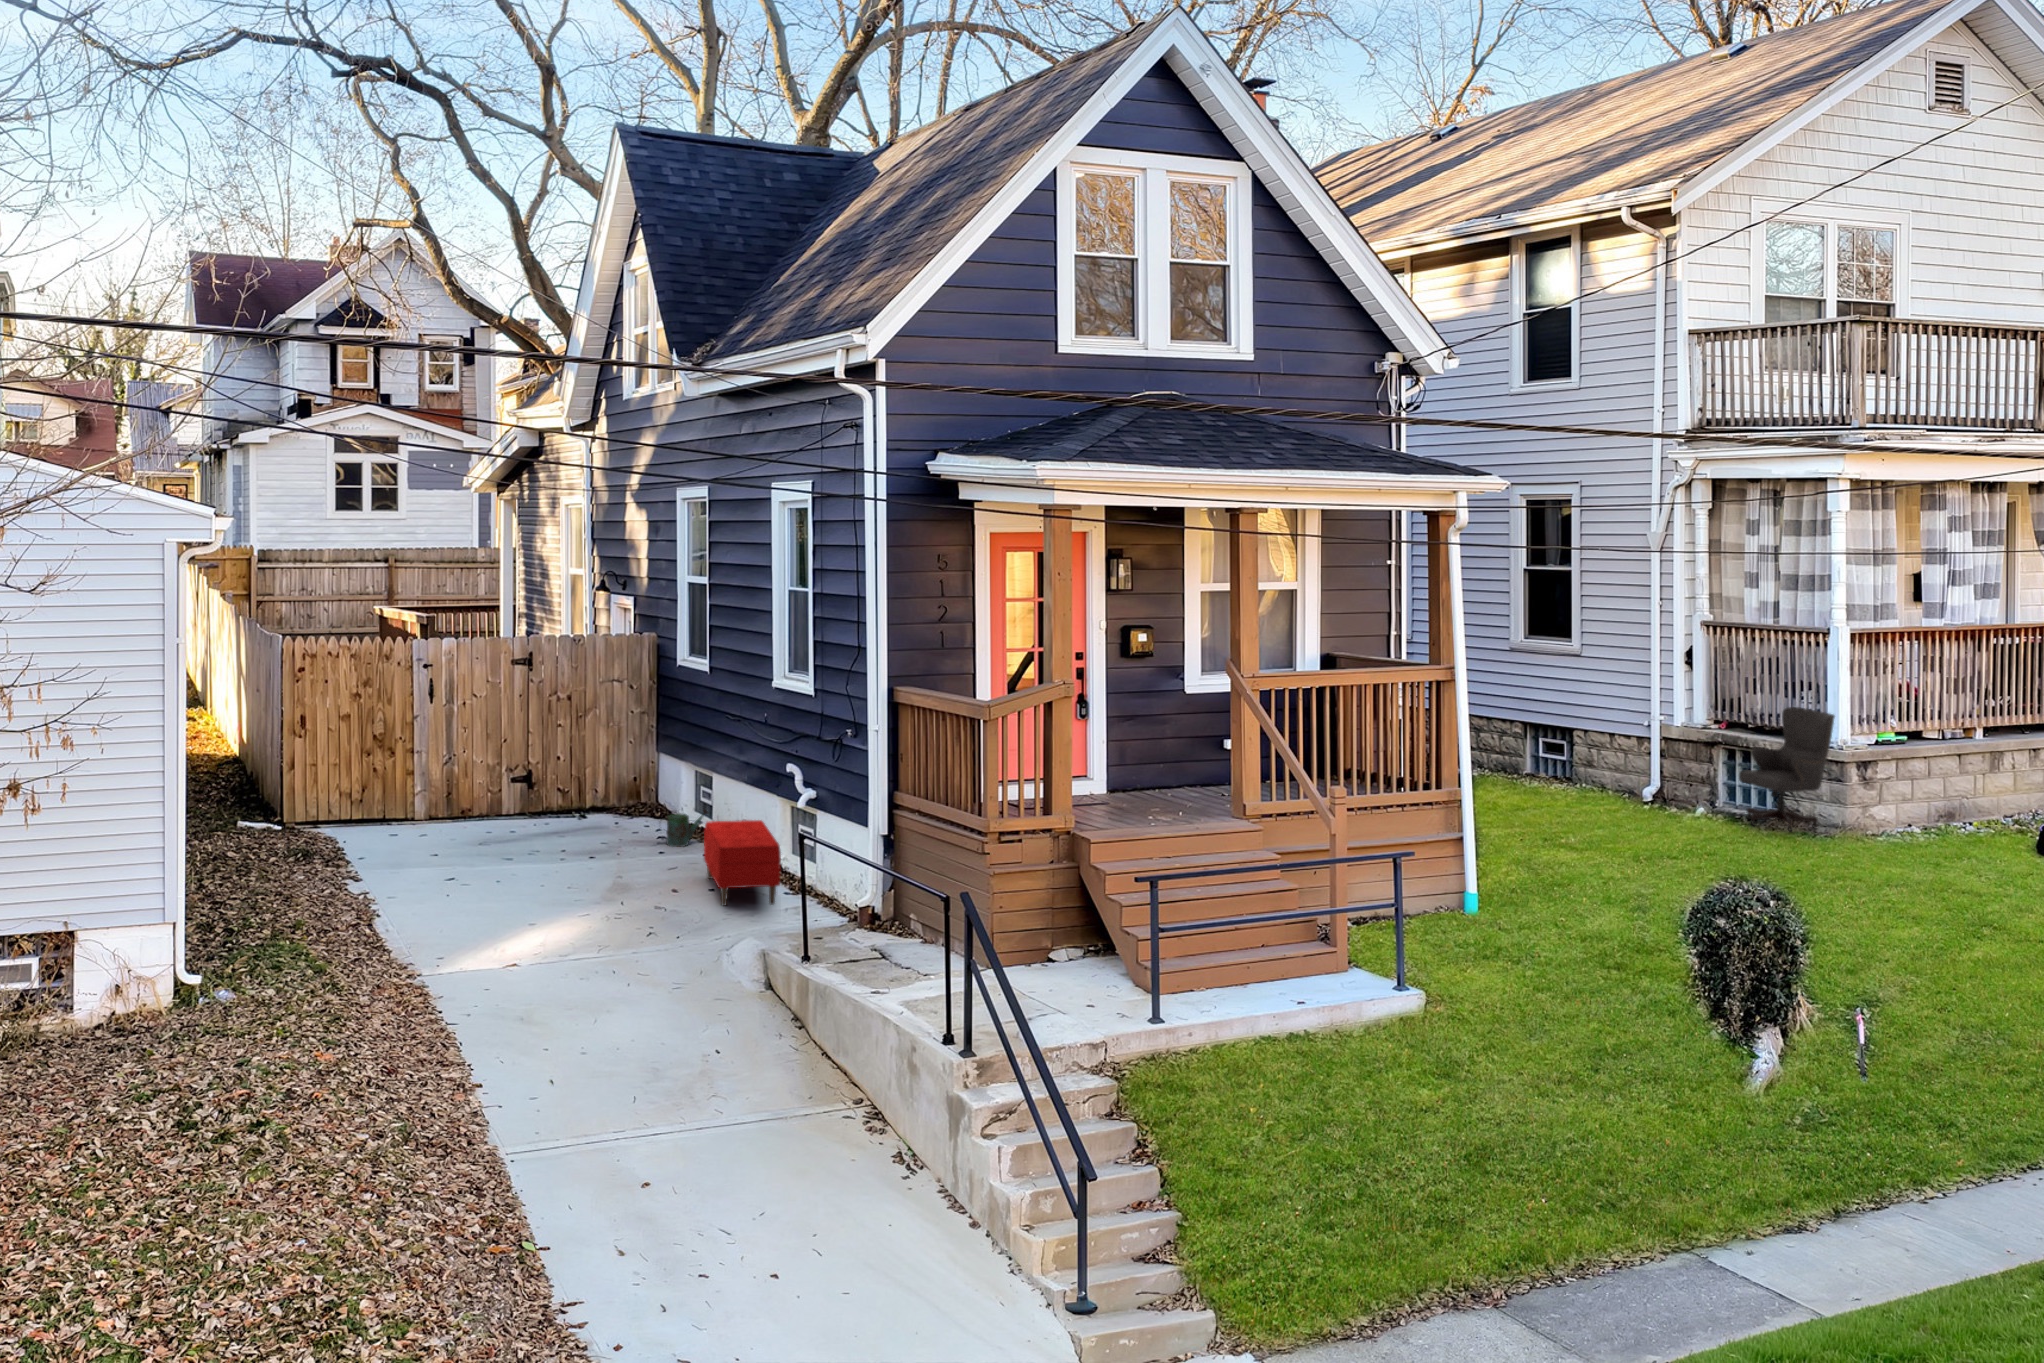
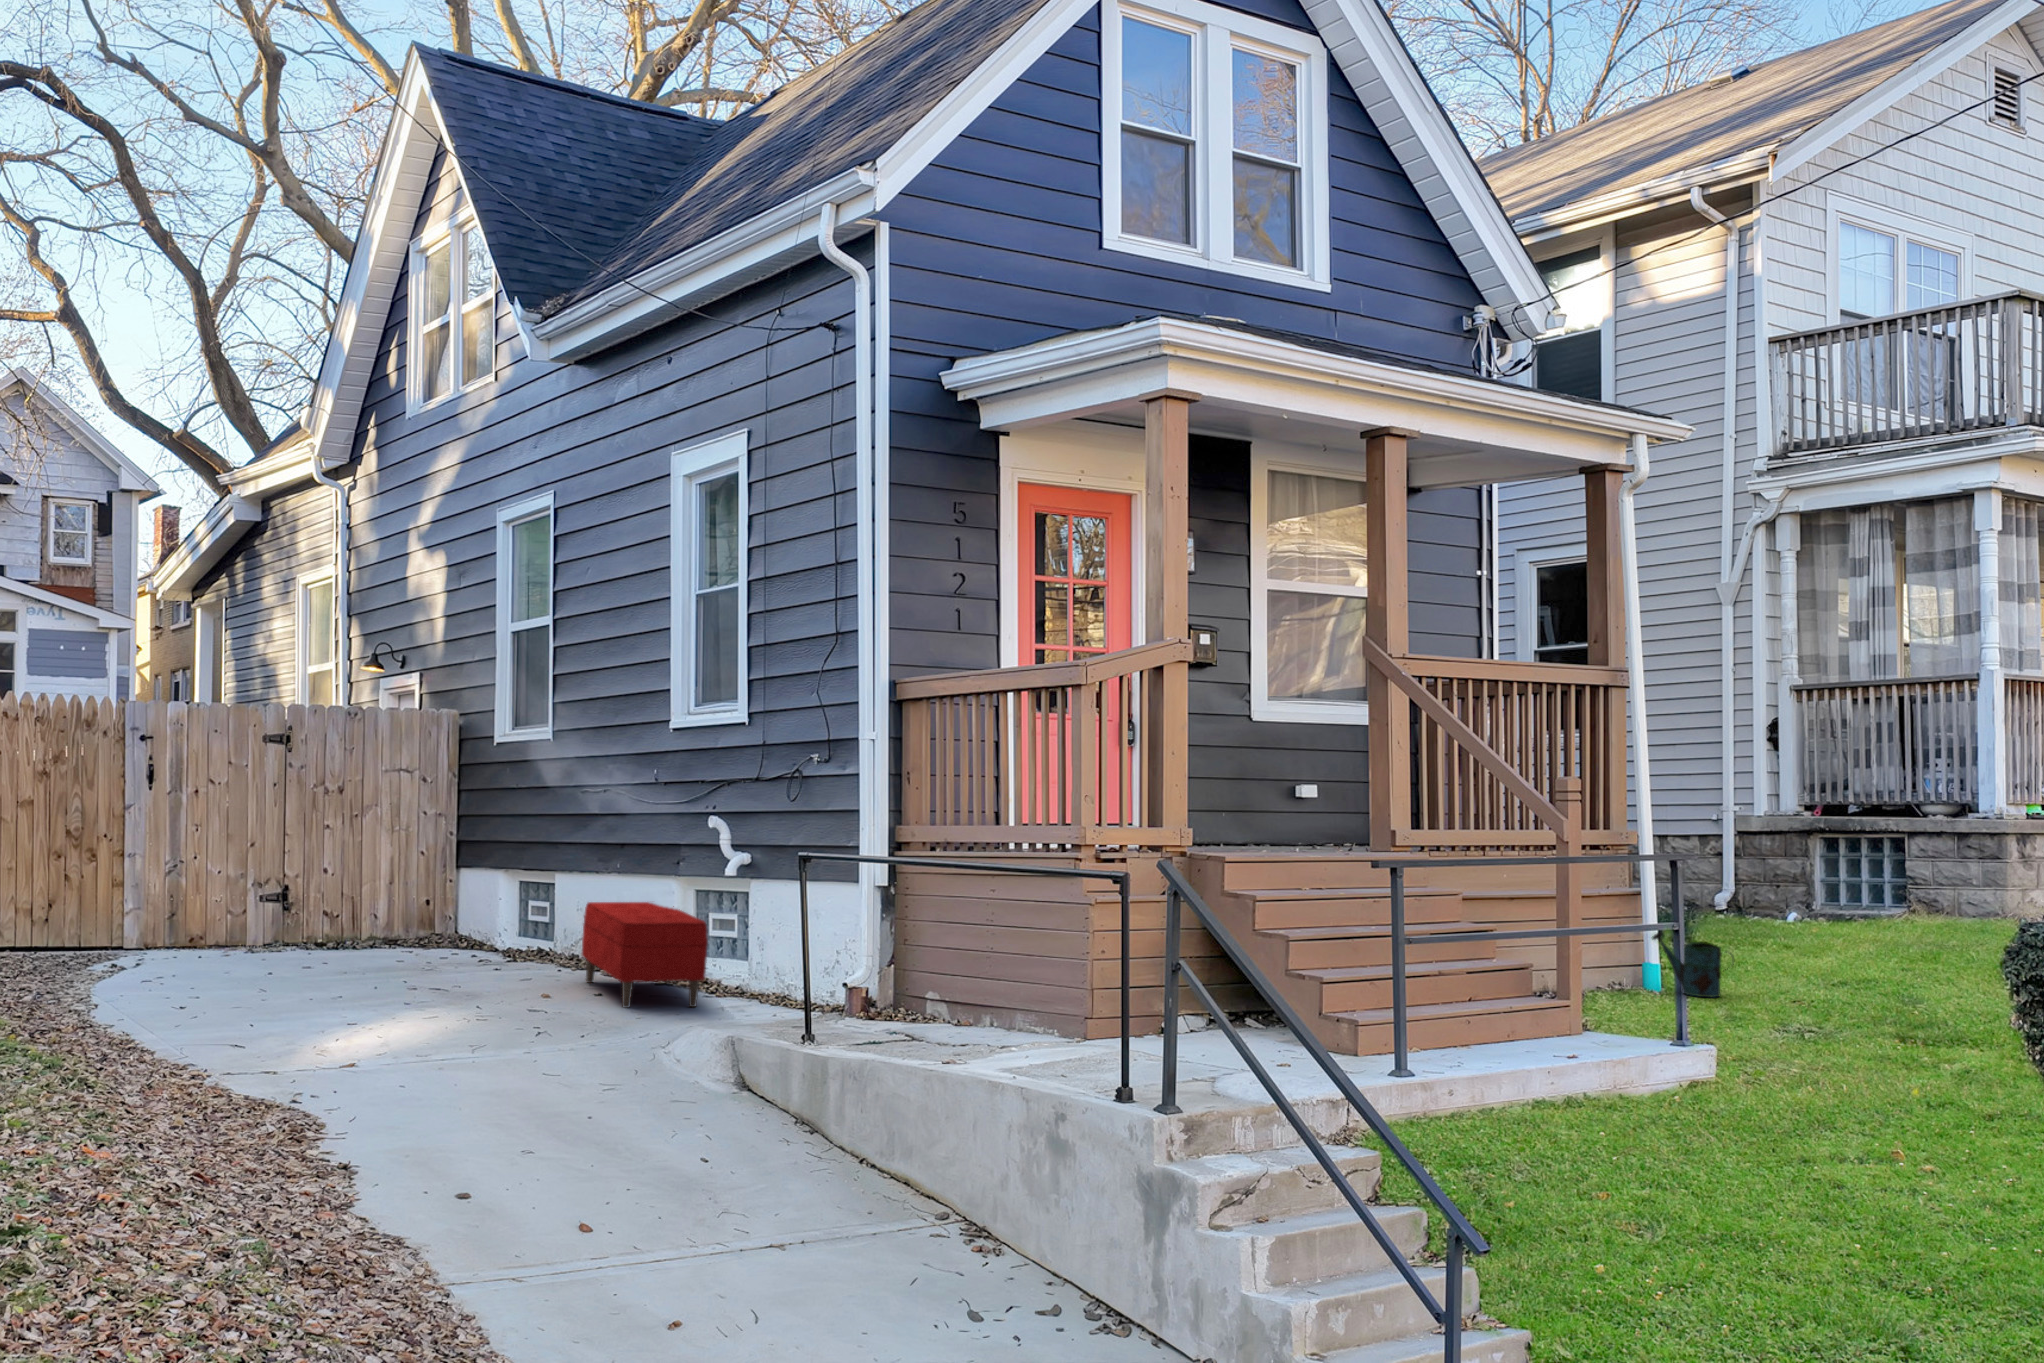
chair: present [1739,707,1835,831] -> none [1876,774,1991,922]
watering can: present [663,810,708,847] -> present [1652,932,1734,997]

